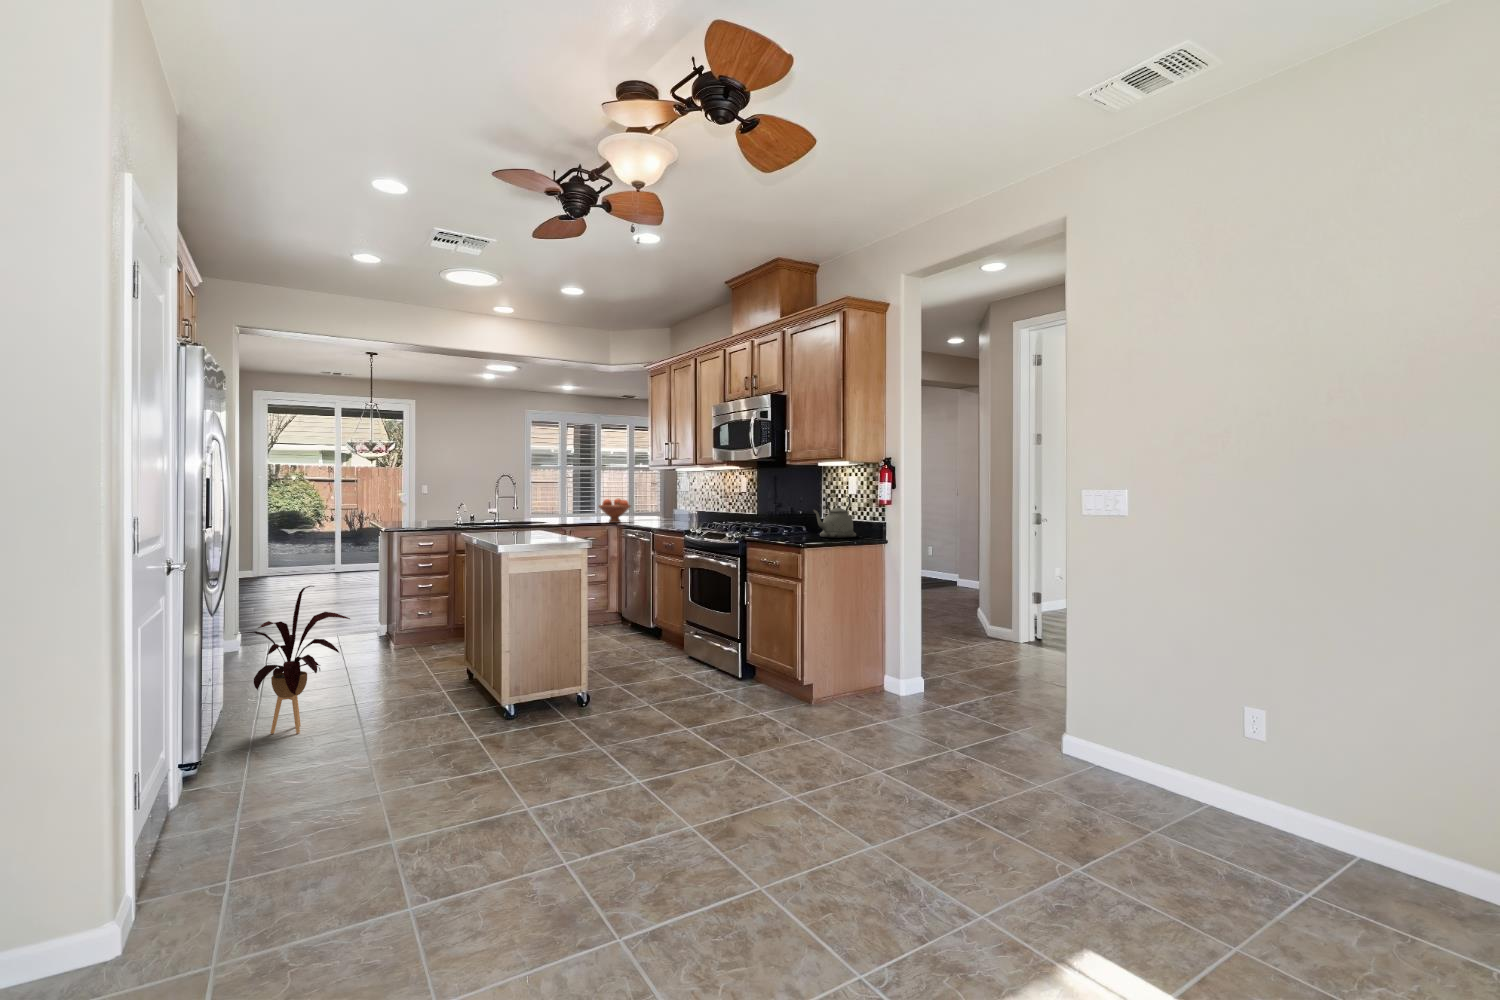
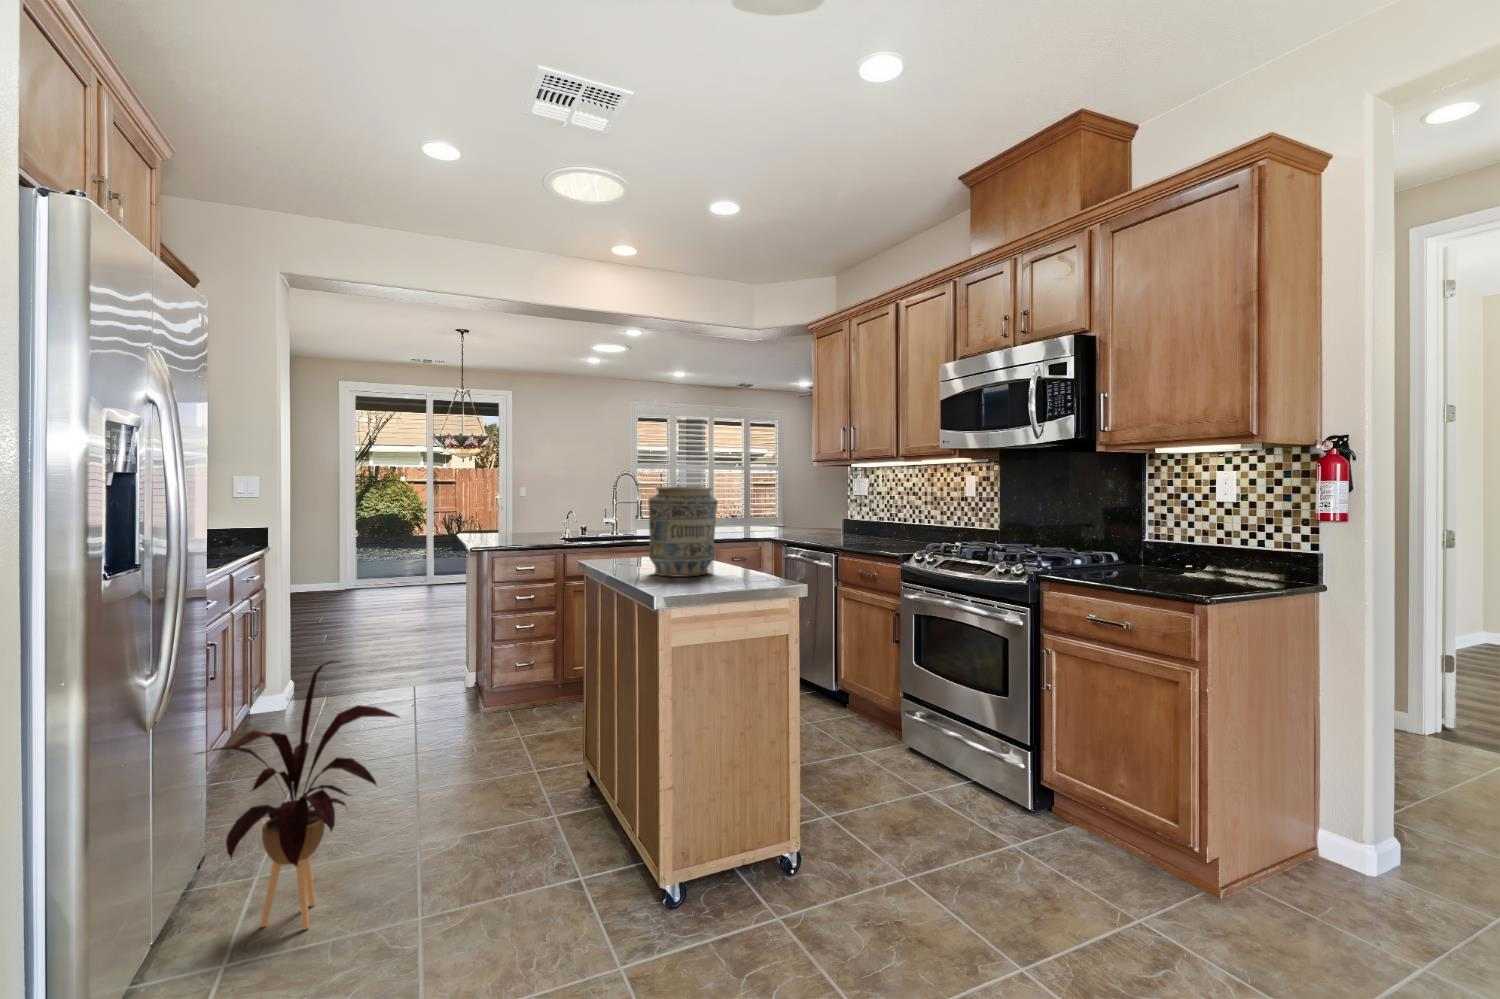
vase: none [502,486,546,539] -> present [648,487,718,577]
kettle: present [813,496,856,538] -> none [1182,504,1260,580]
fruit bowl: present [599,499,631,523] -> none [748,505,792,538]

